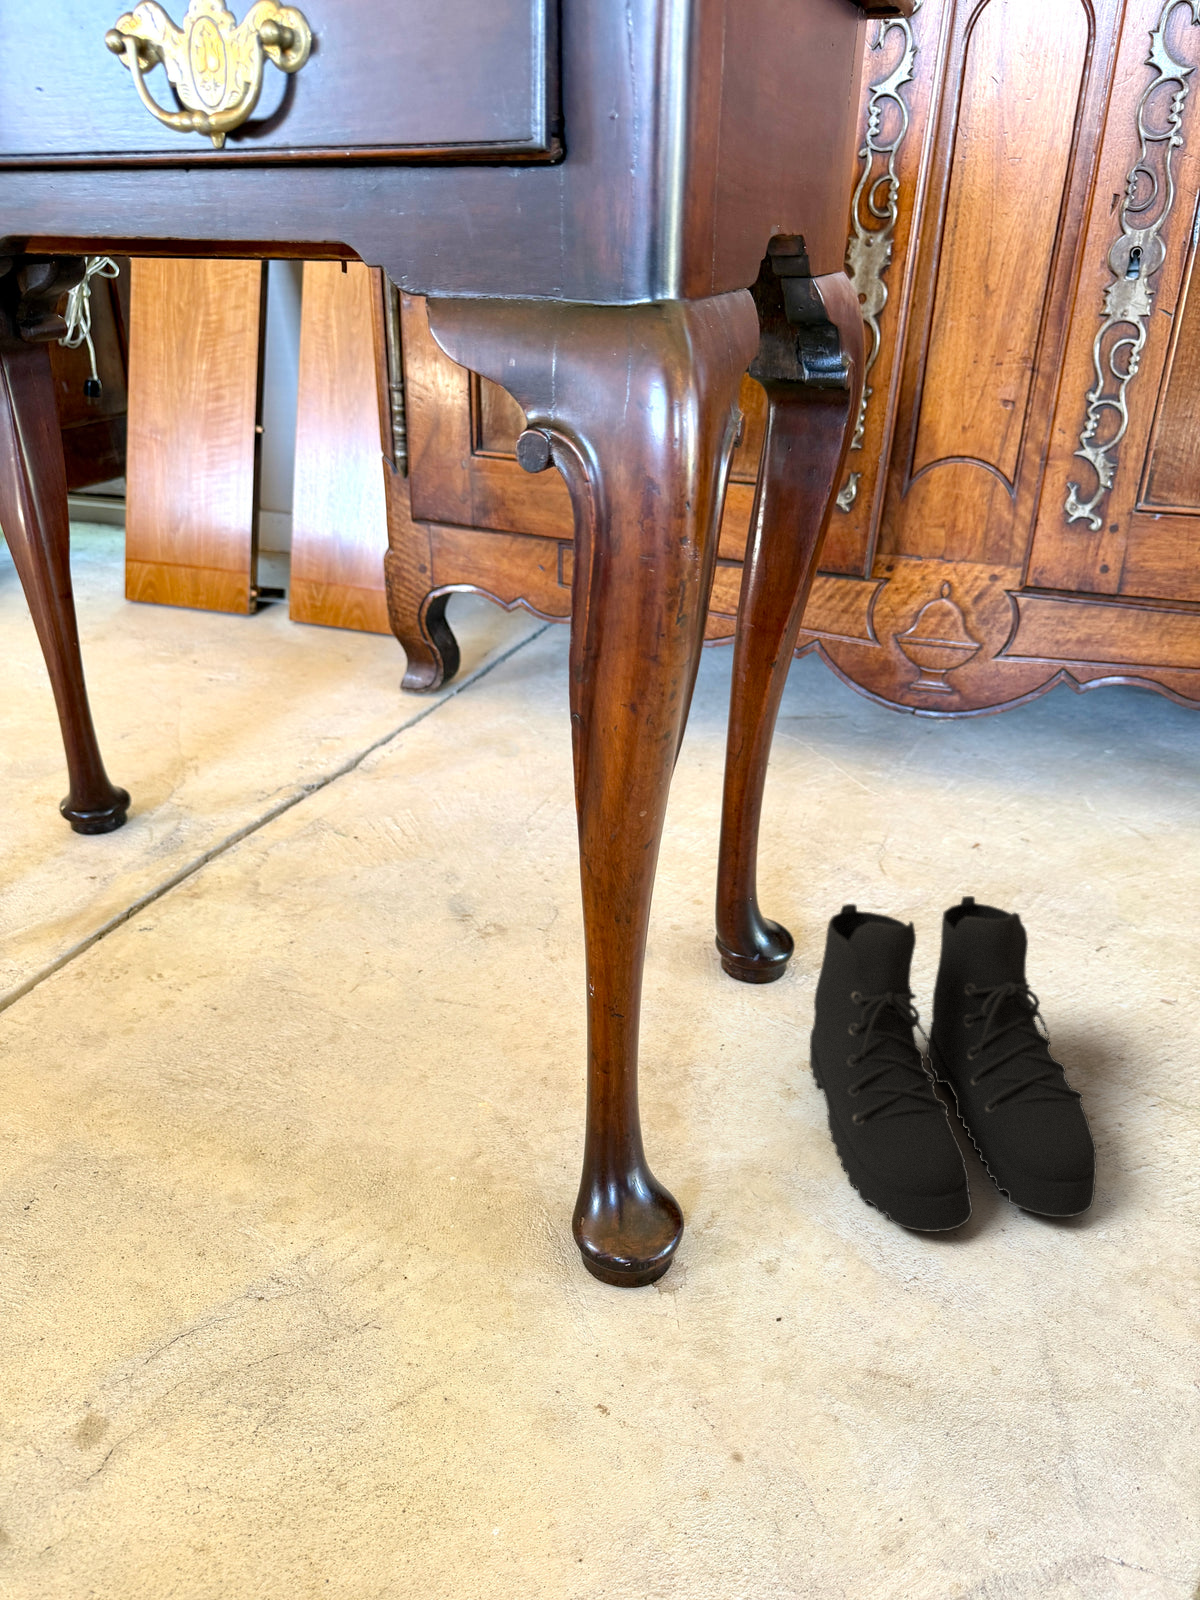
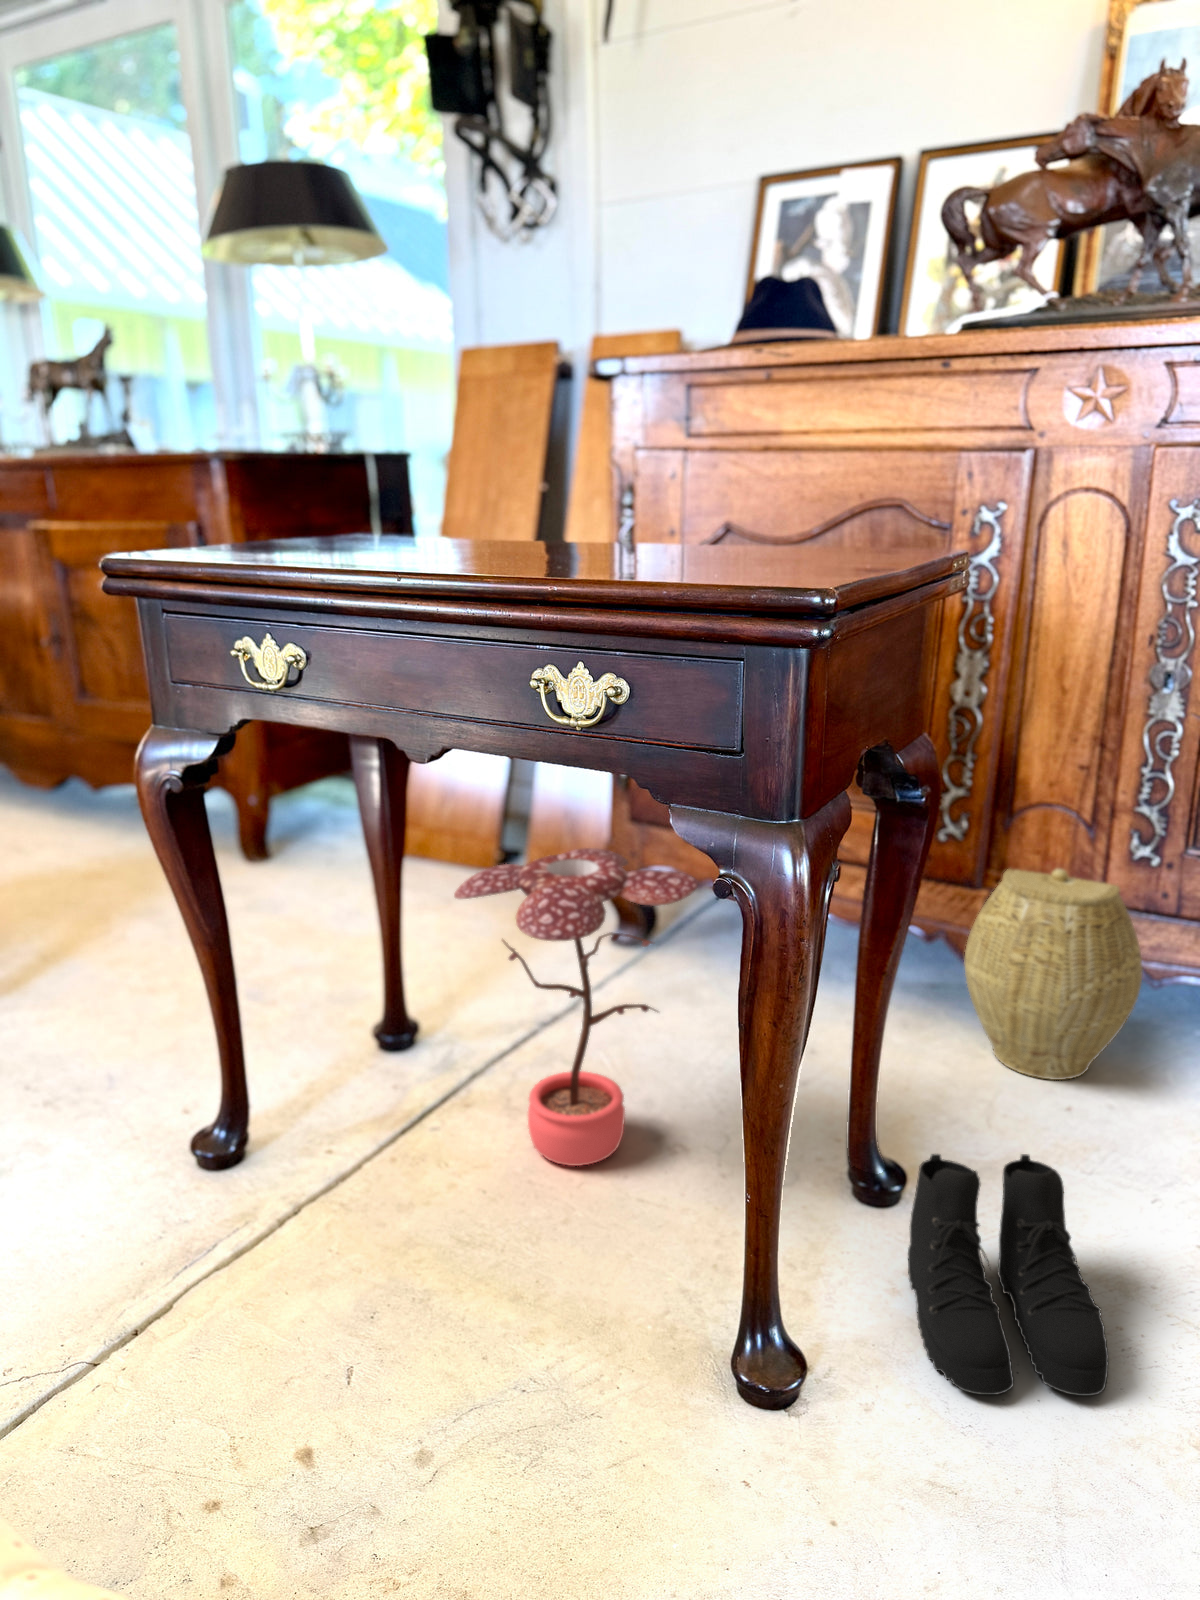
potted plant: none [117,509,499,962] -> present [454,848,699,1166]
woven basket: none [849,544,1068,813] -> present [965,869,1143,1080]

